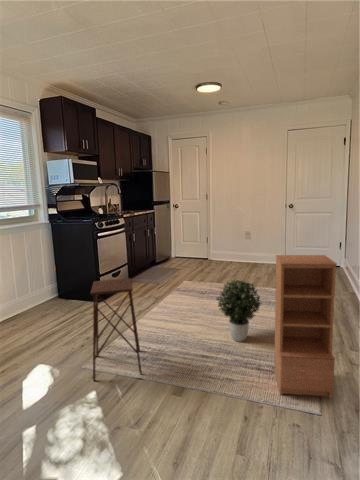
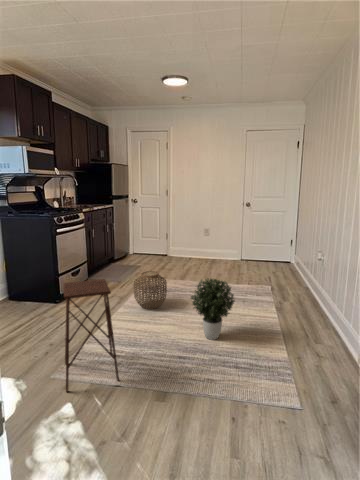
bookcase: present [274,255,337,398] -> none [252,255,319,392]
woven basket: none [167,273,199,310] -> present [134,271,167,309]

